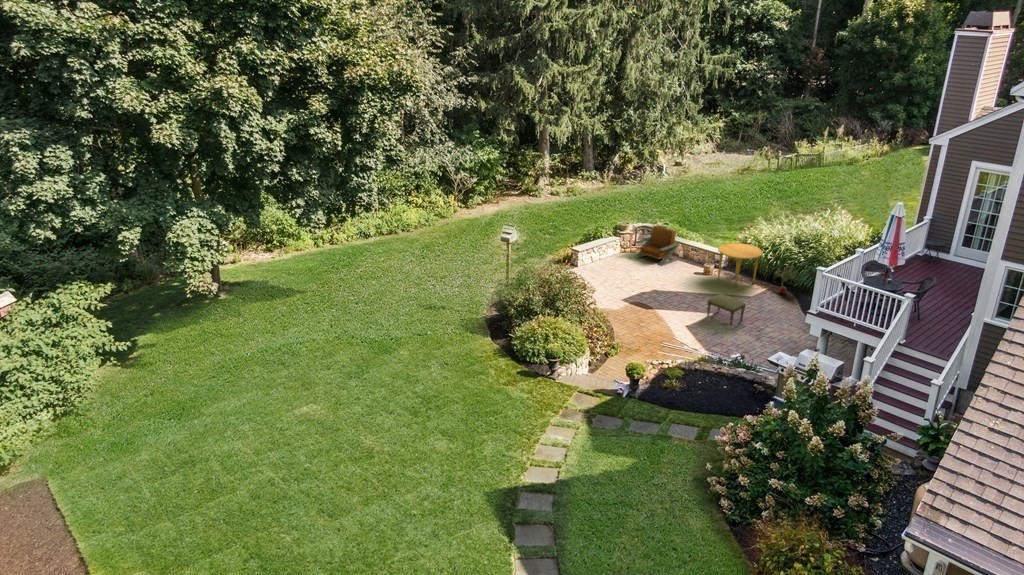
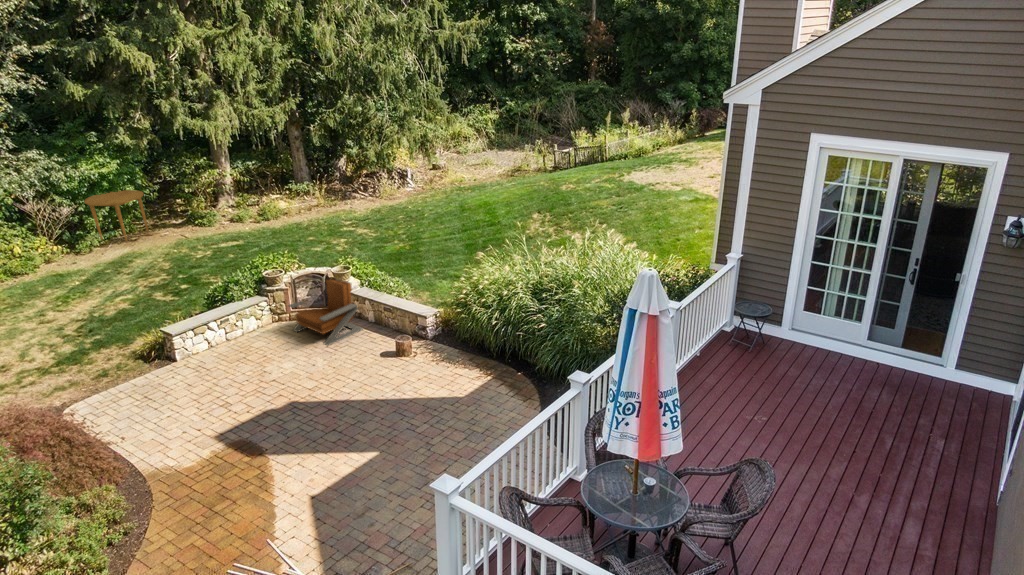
dining table: present [718,243,762,287] -> present [85,190,149,241]
potted tree: present [776,264,797,293] -> none [499,338,533,389]
ottoman: present [707,294,745,325] -> none [339,426,414,501]

